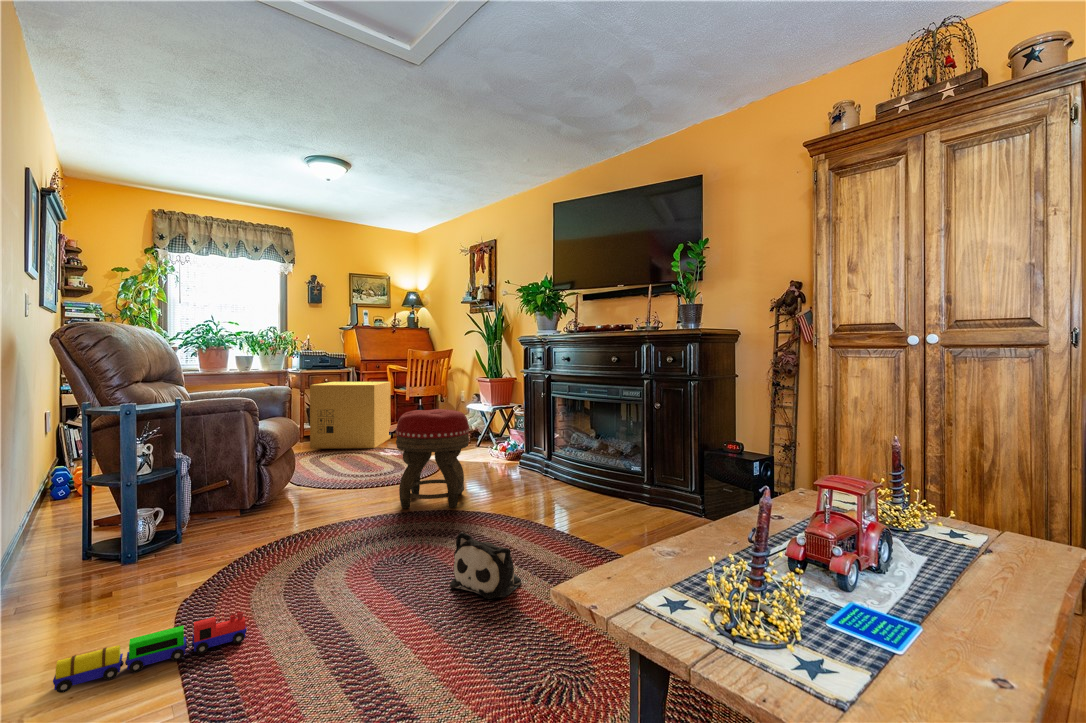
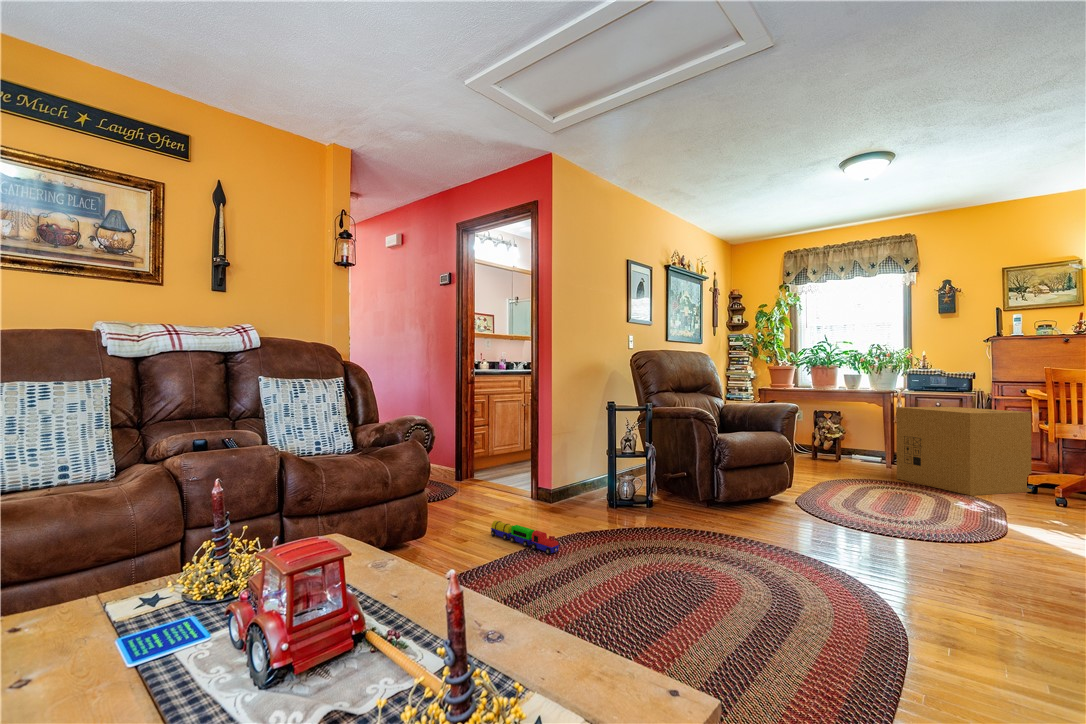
footstool: present [396,409,469,509] -> none [815,439,924,568]
plush toy: present [450,532,521,599] -> none [664,551,756,634]

